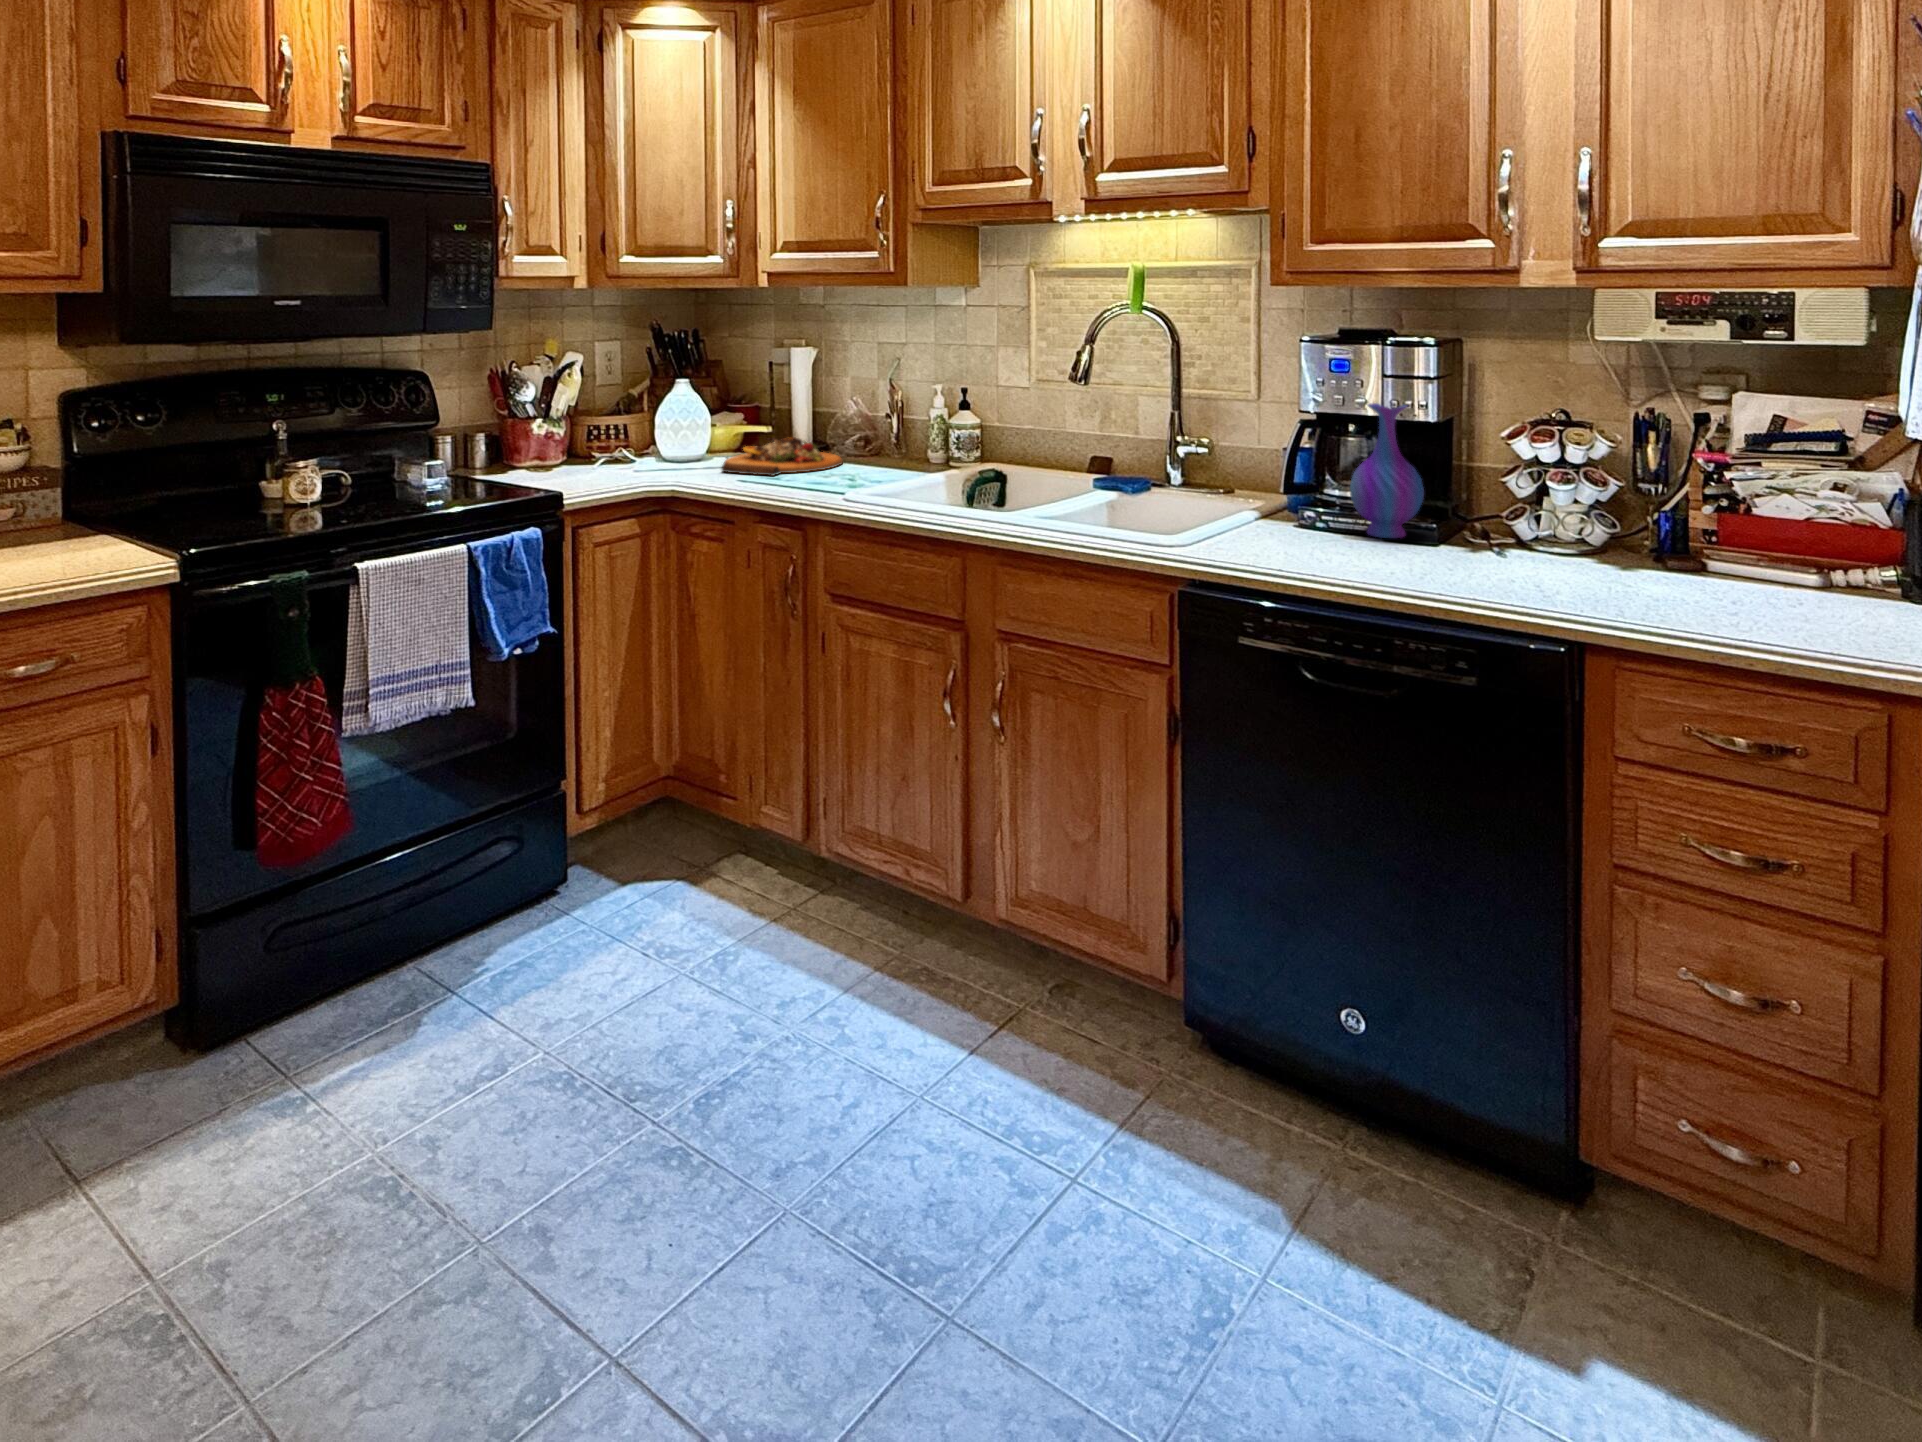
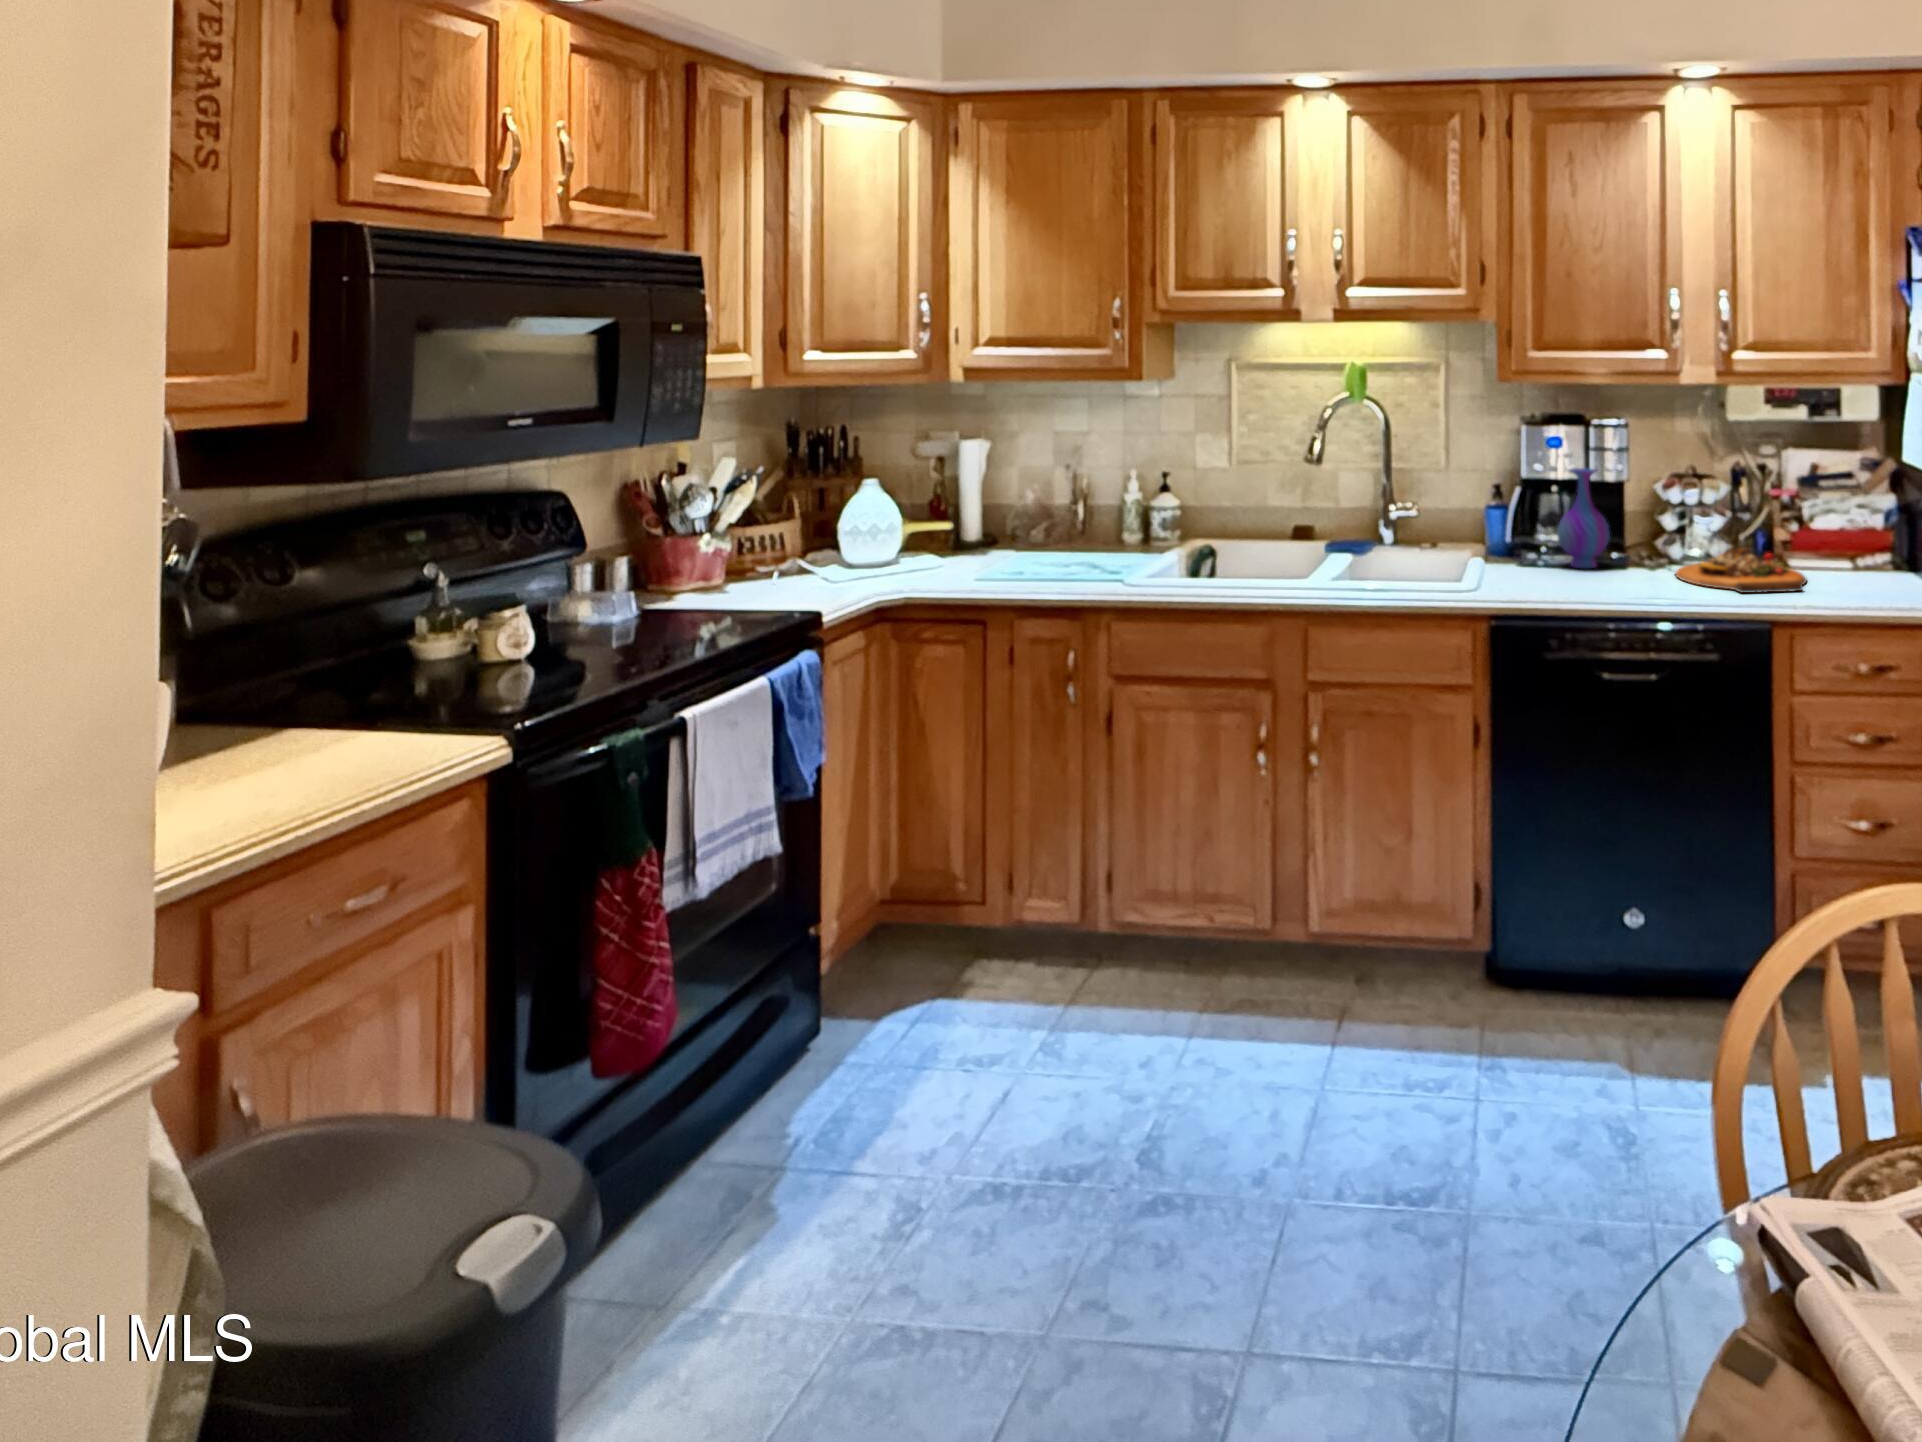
cutting board: present [722,437,843,476] -> present [1675,548,1807,593]

